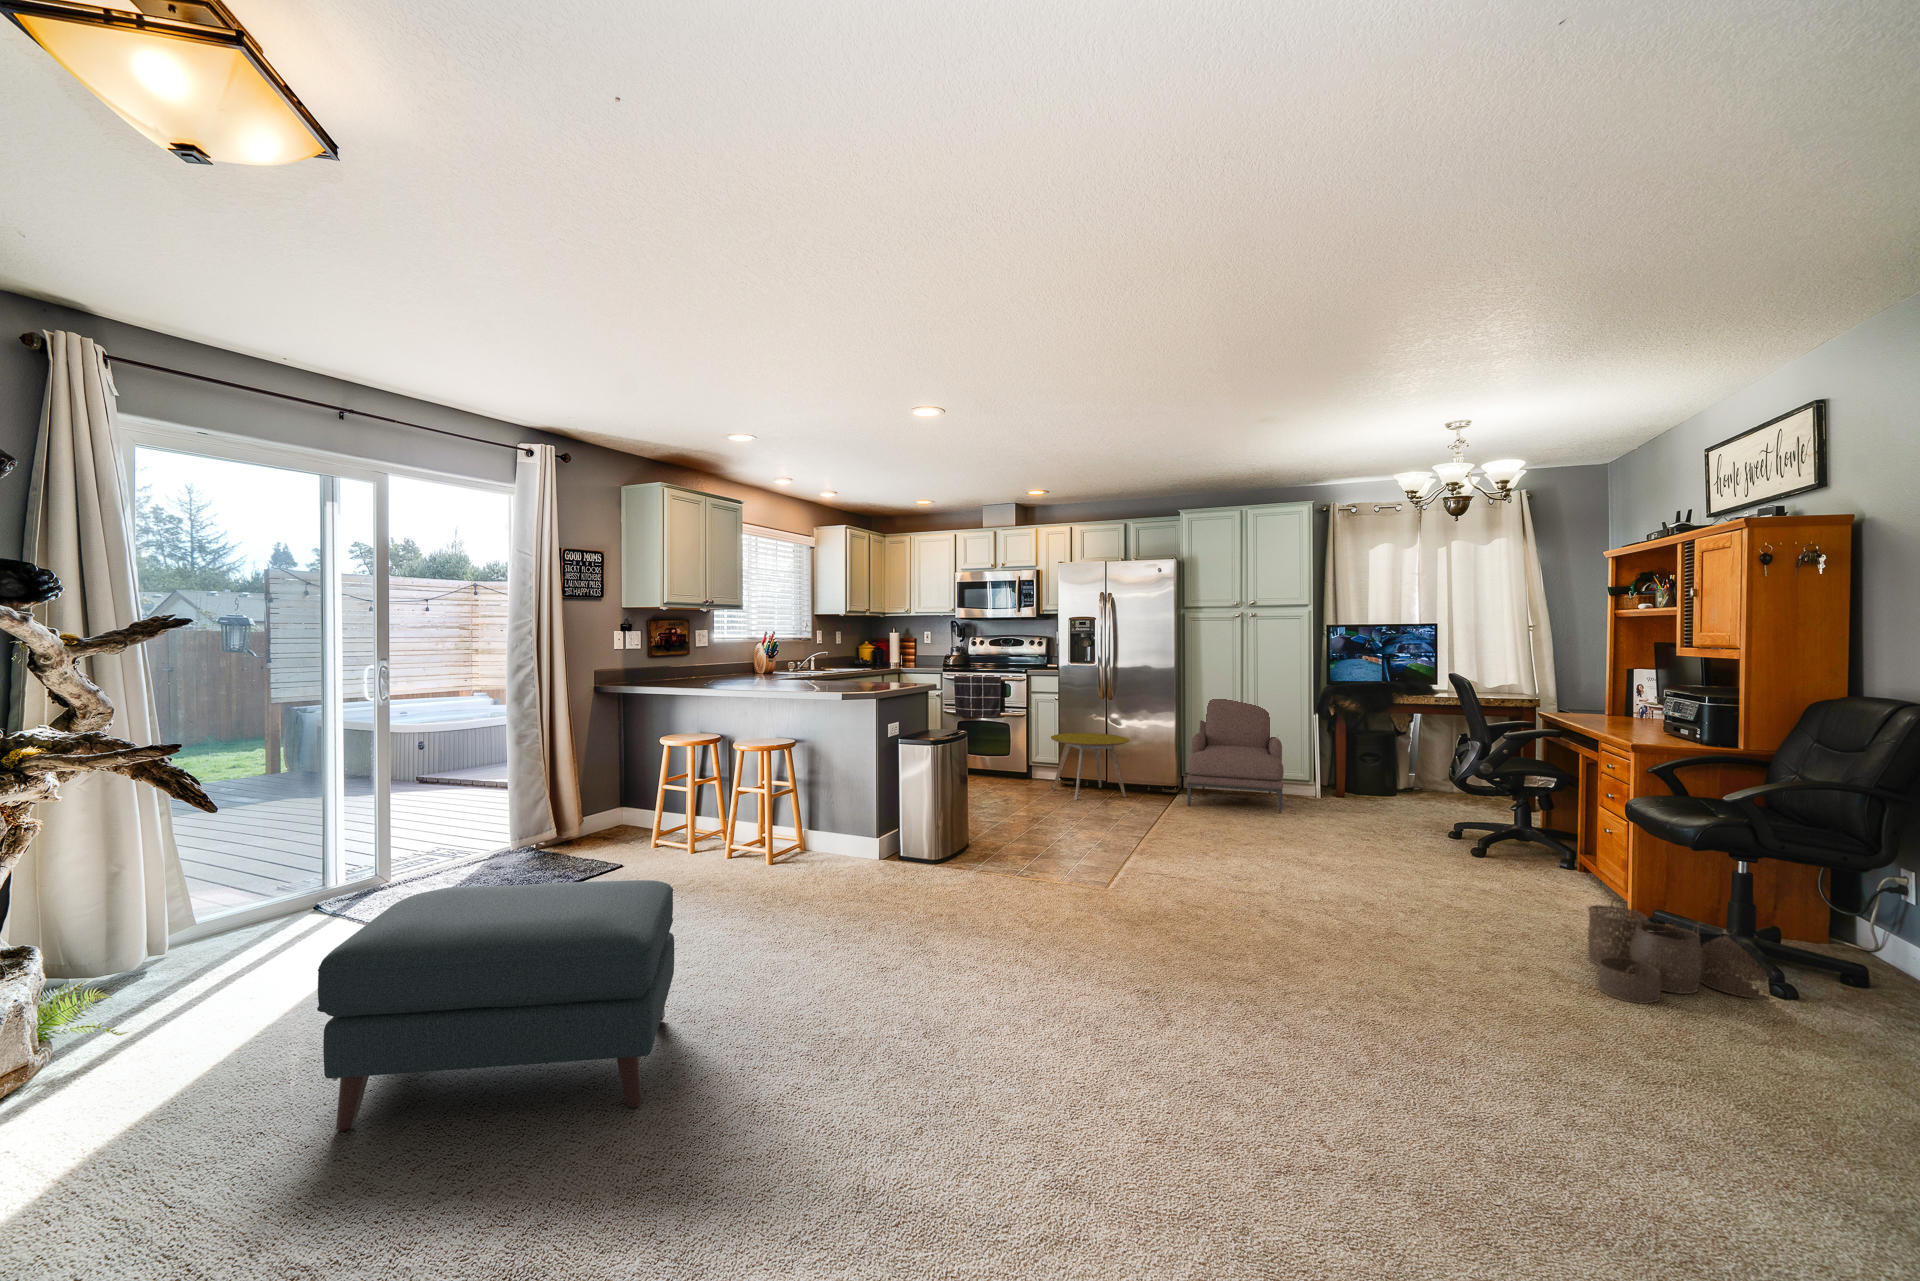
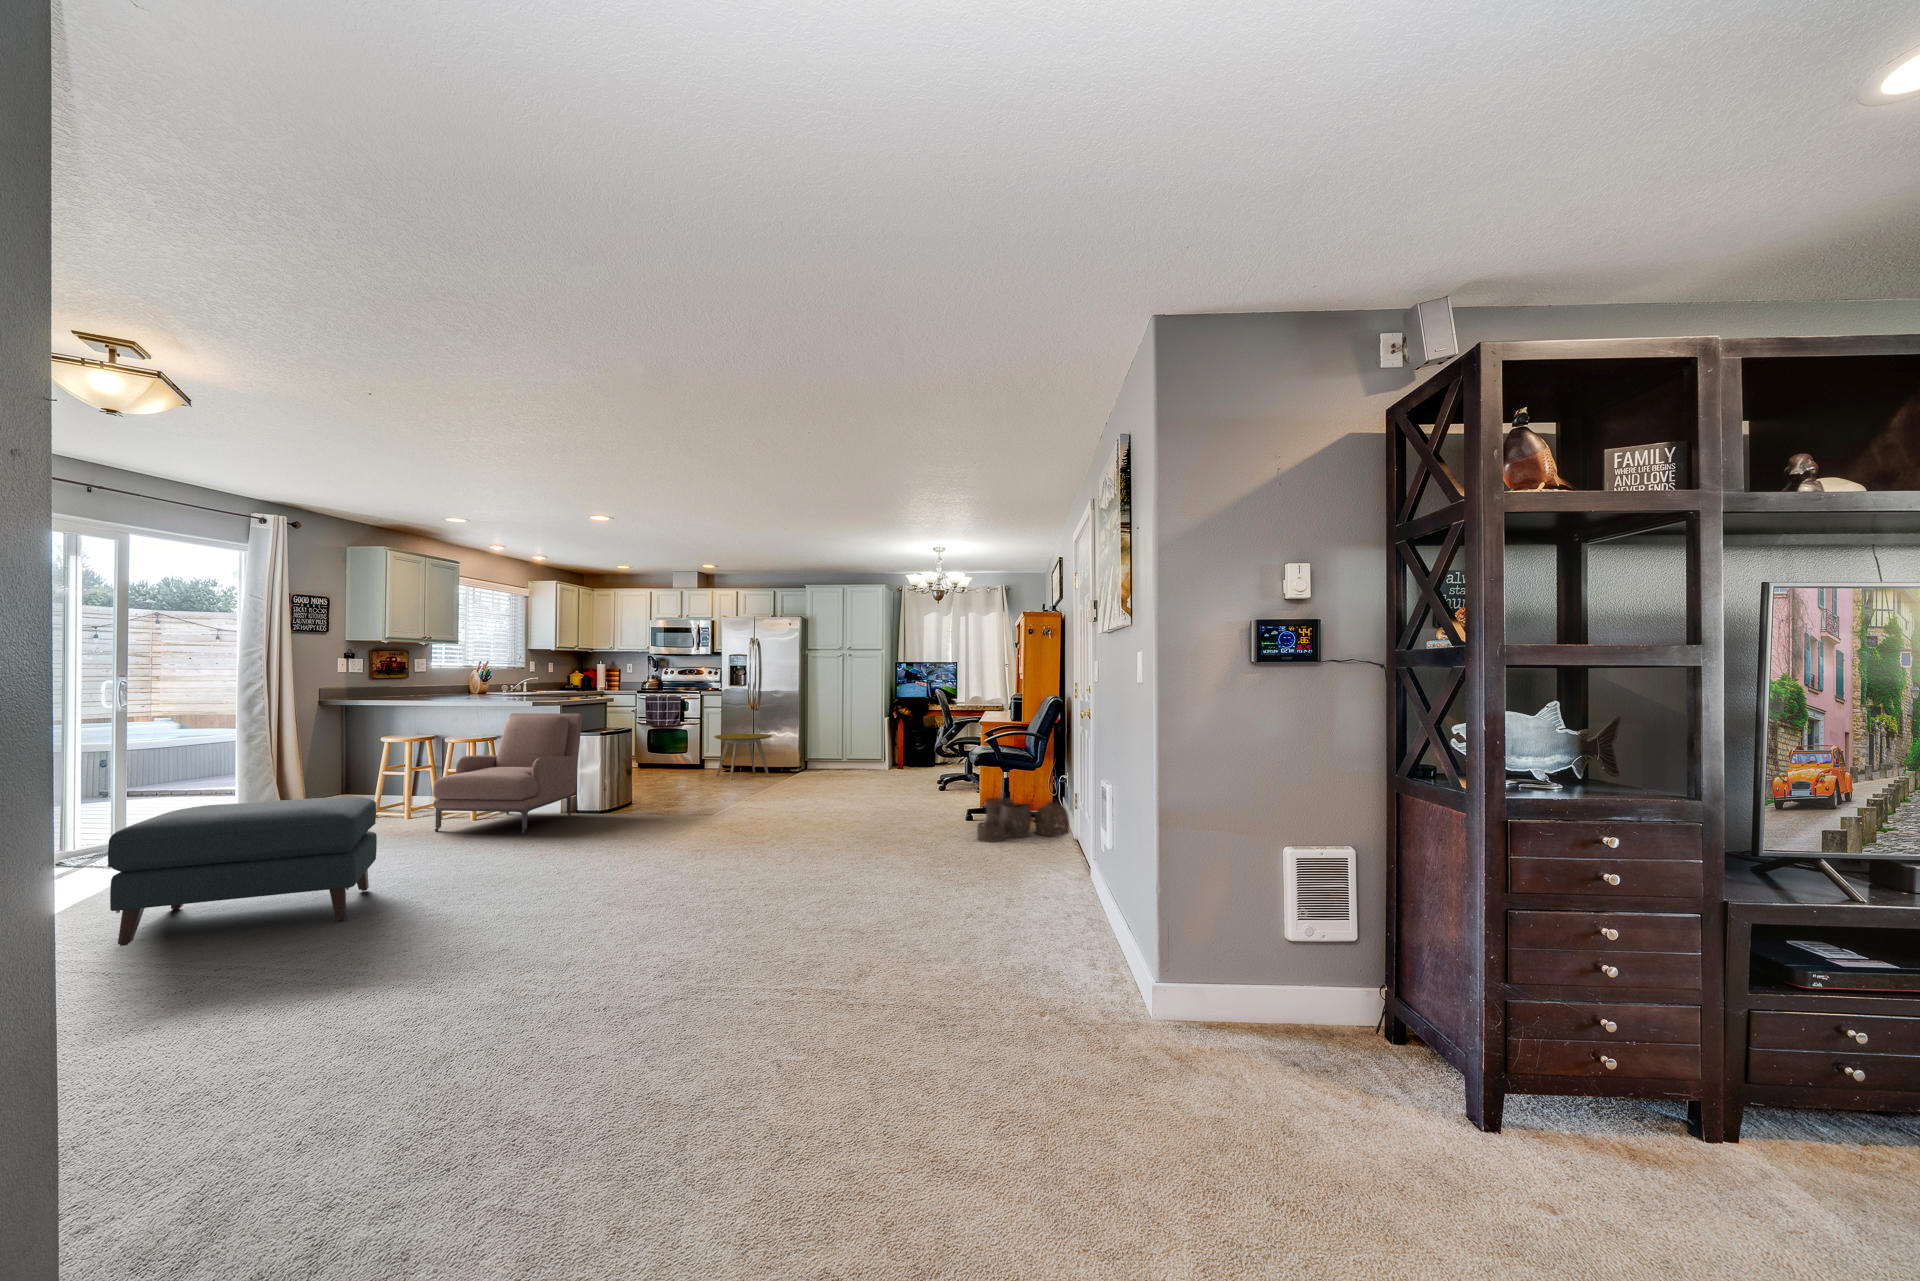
armchair: present [1187,699,1284,813] -> present [433,713,582,834]

